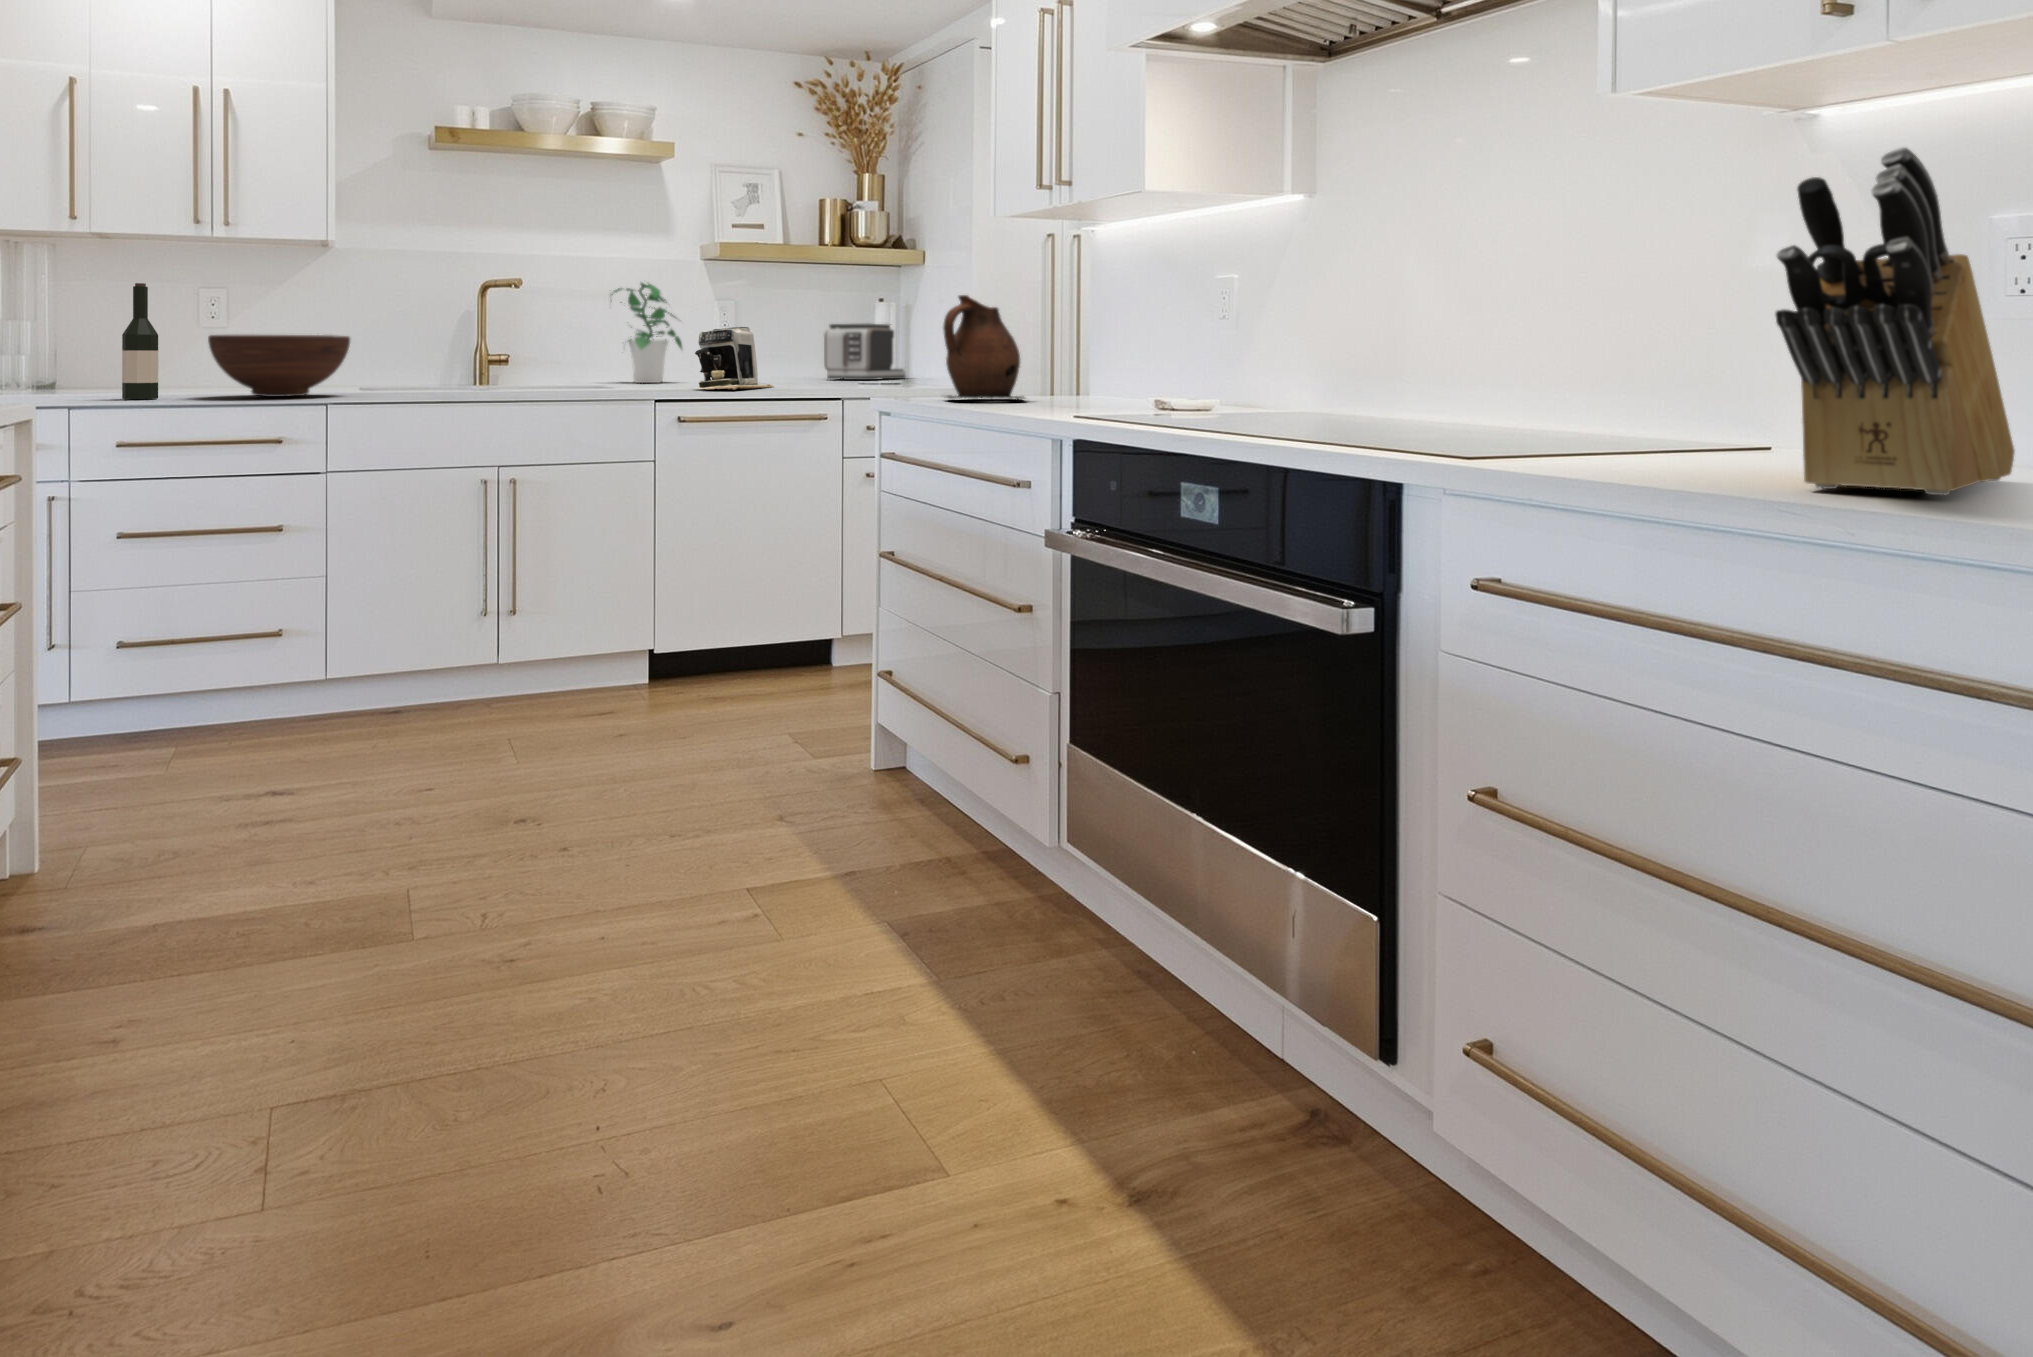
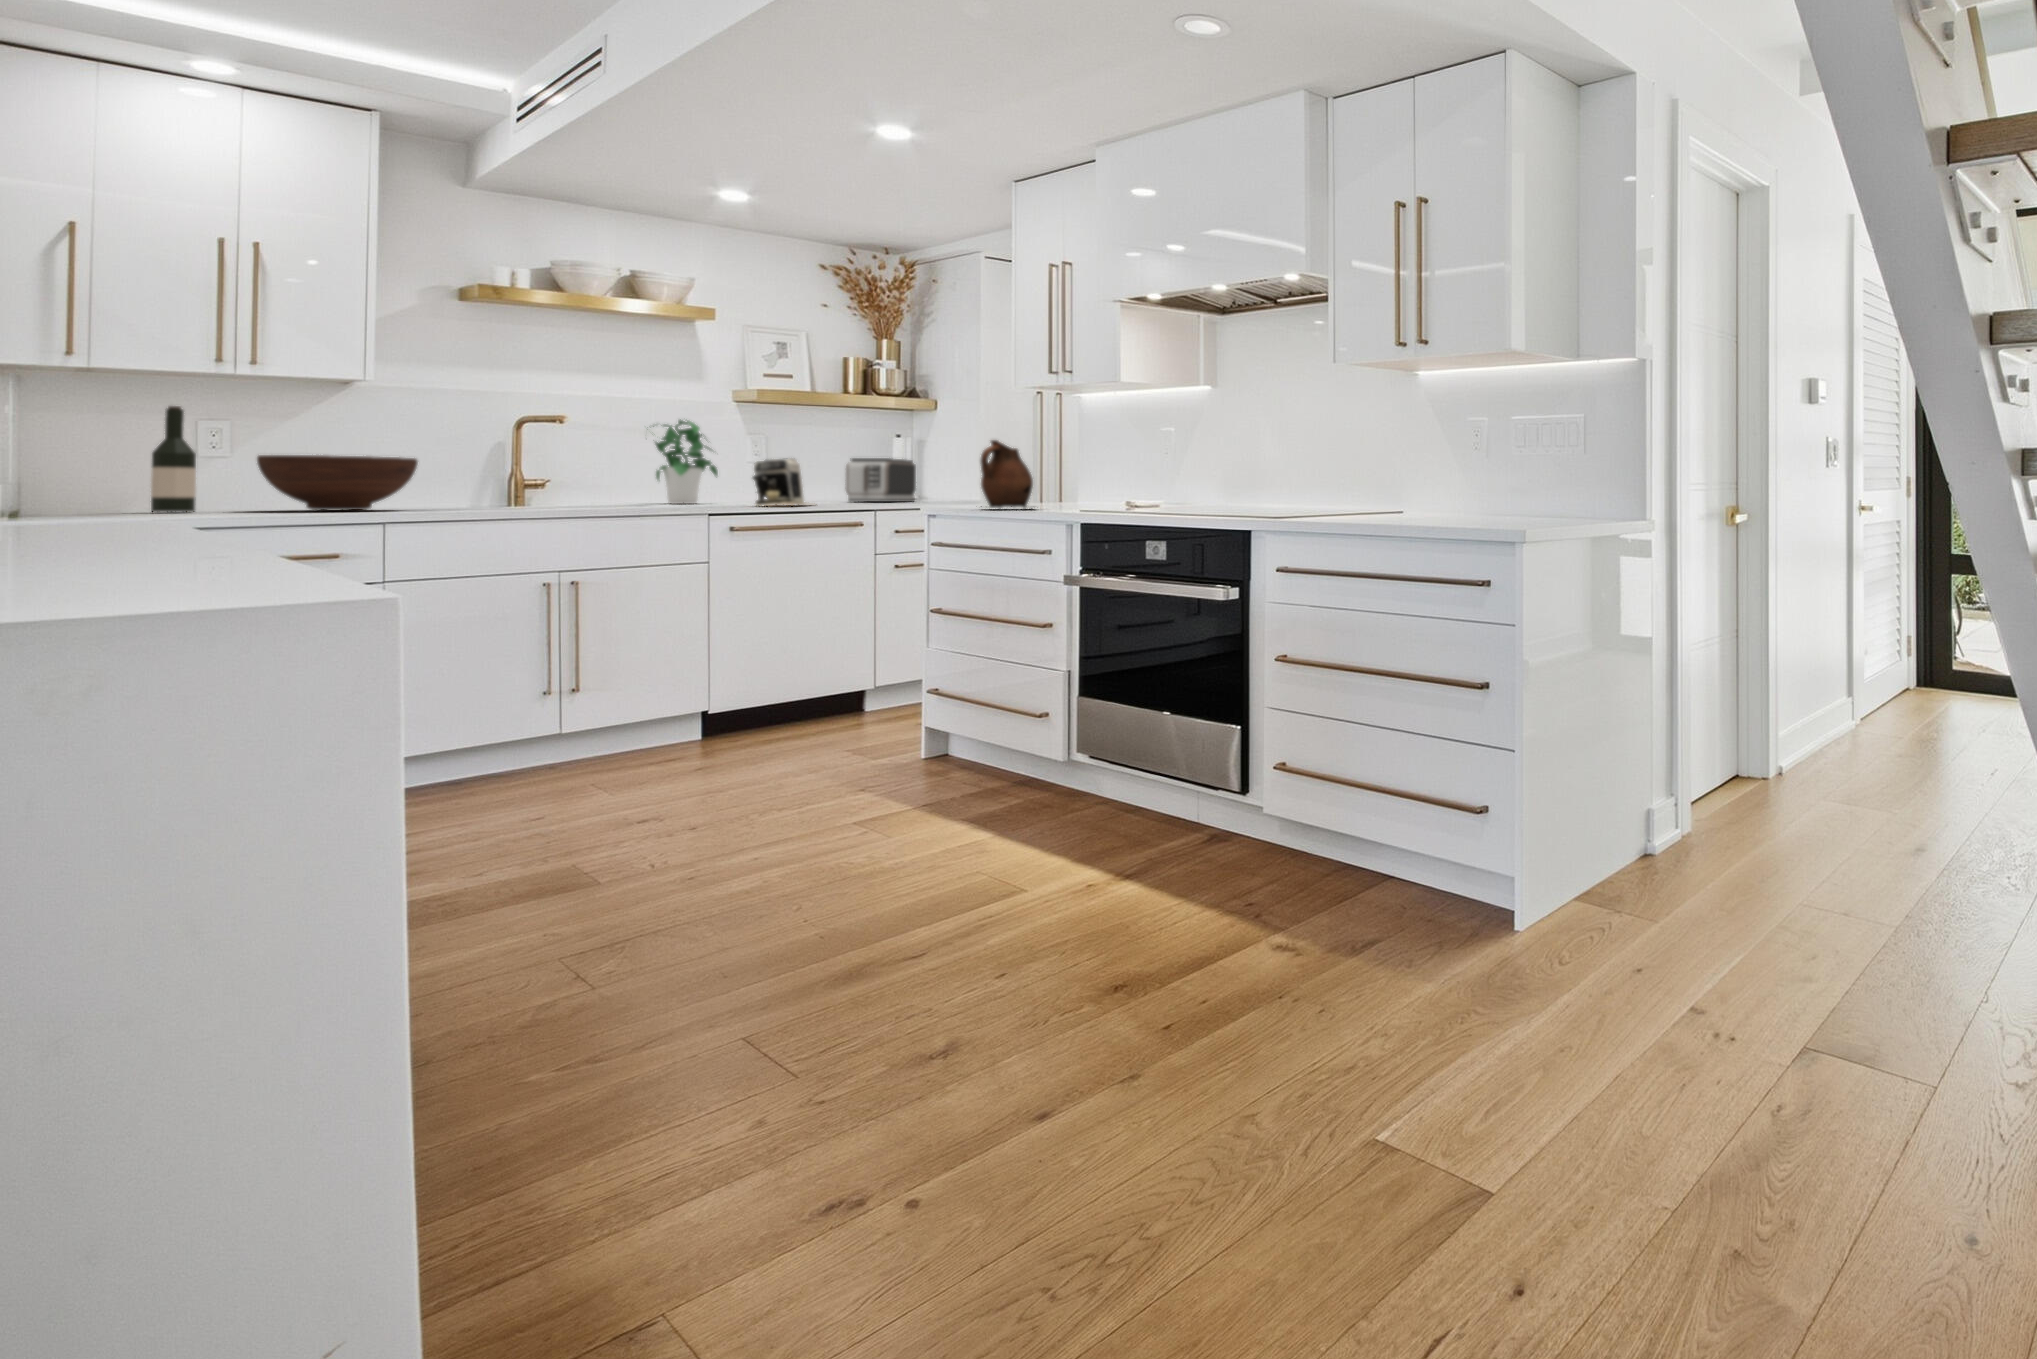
knife block: present [1776,147,2015,495] -> none [1365,402,1452,522]

